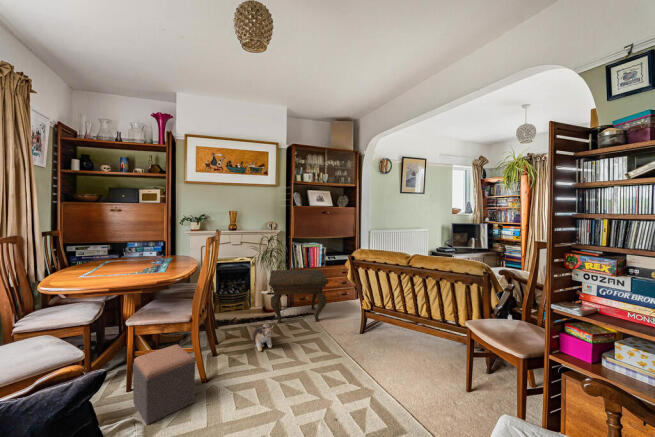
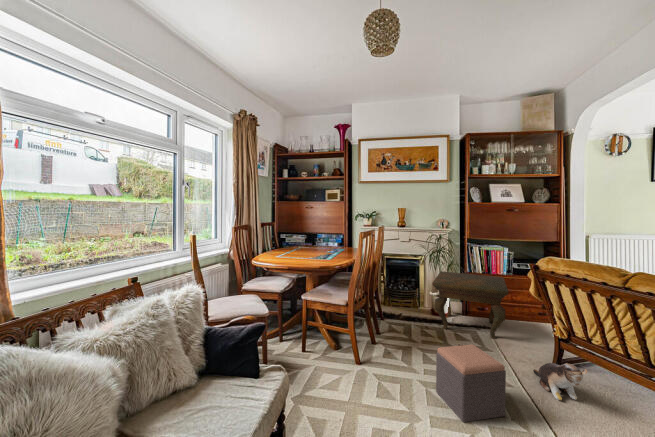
plush toy: present [253,324,274,351] -> present [533,363,587,400]
footstool: present [133,345,195,425] -> present [436,345,506,422]

